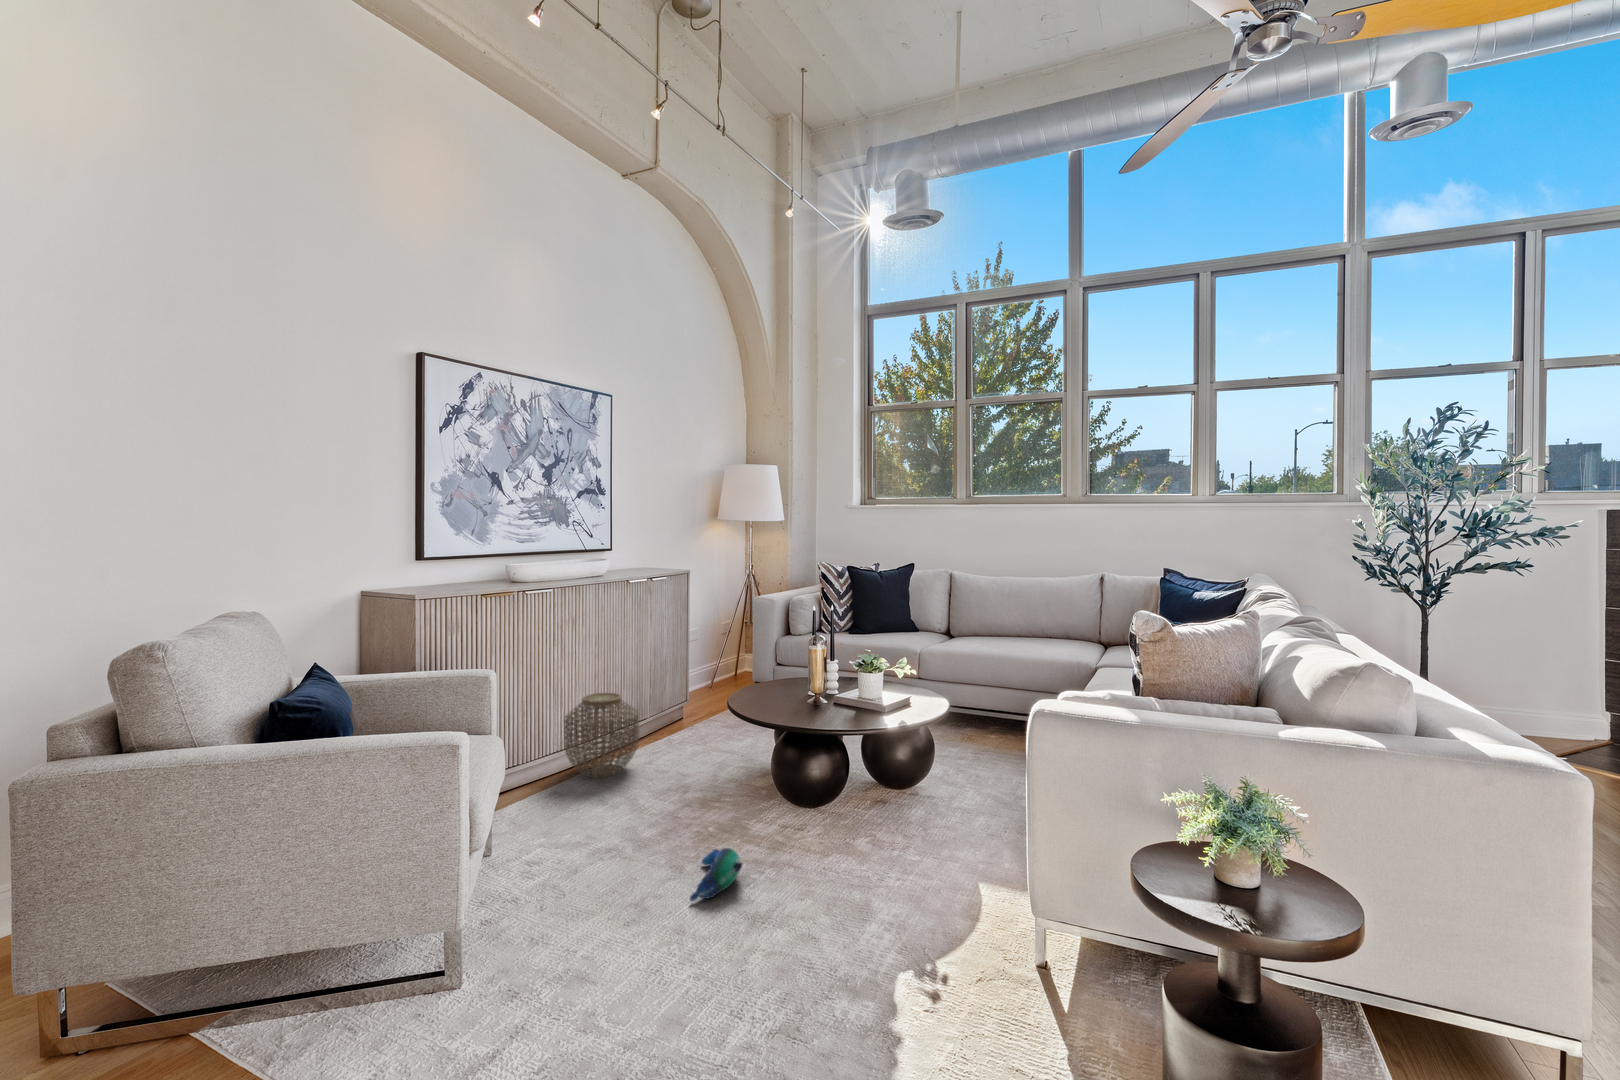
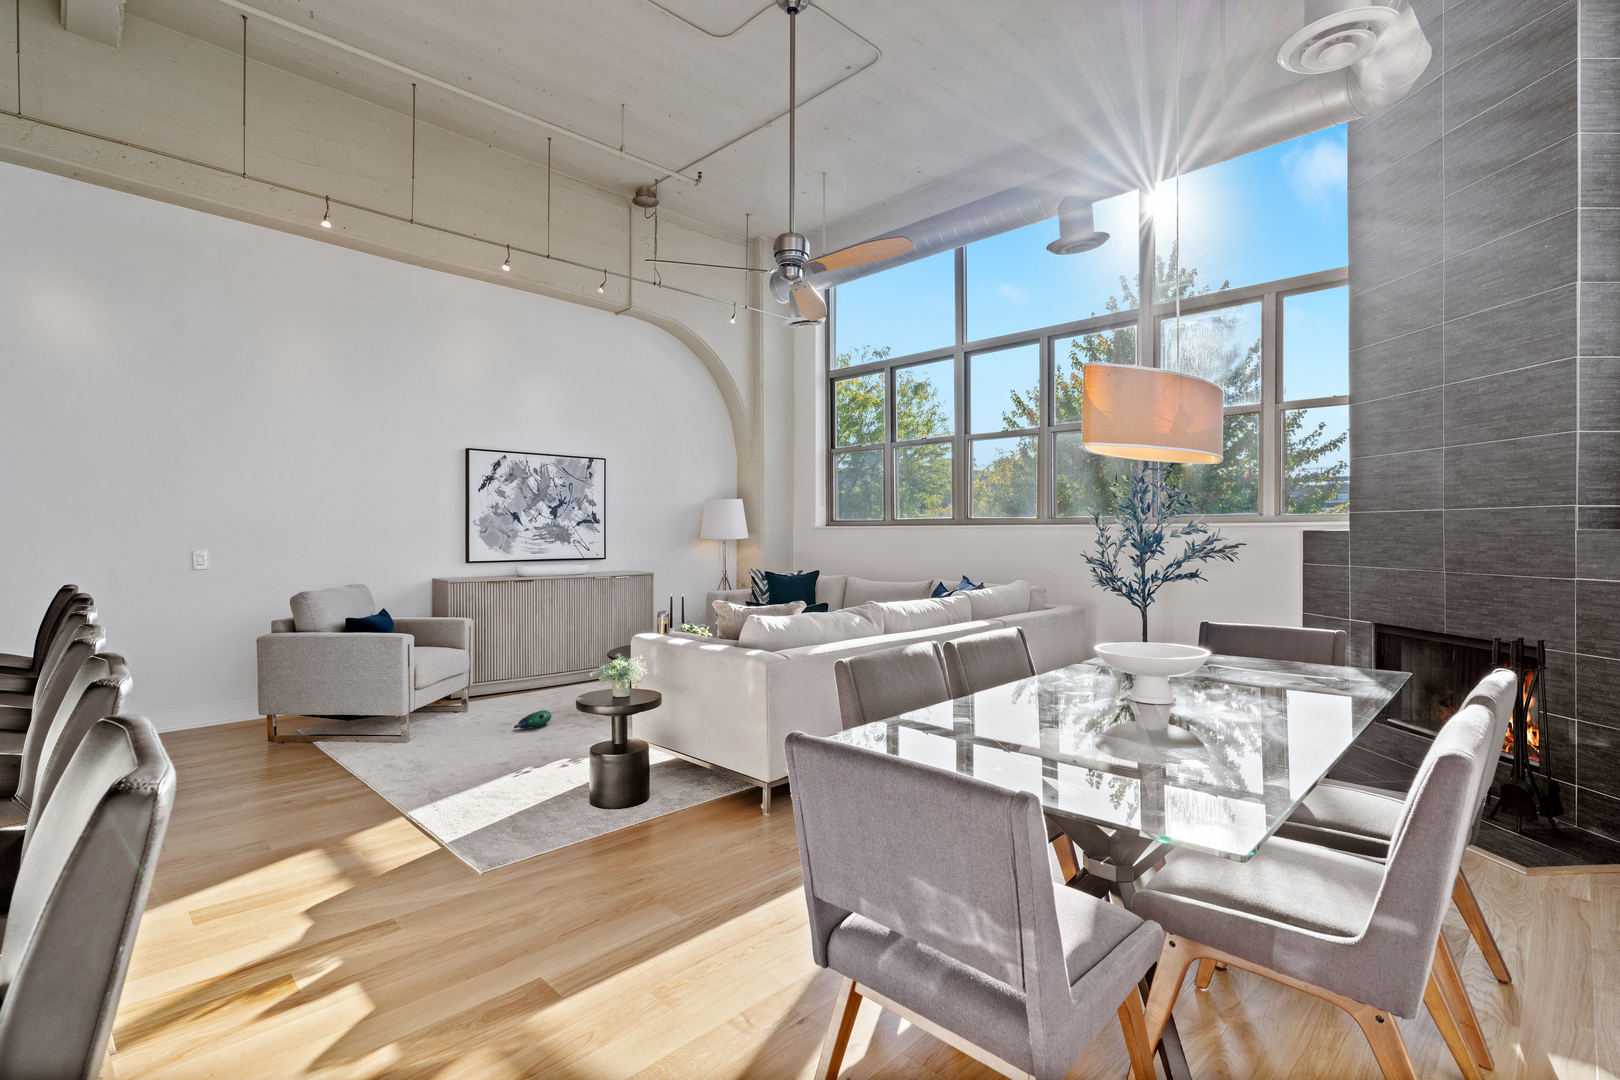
woven basket: present [564,693,639,778] -> none [534,643,579,691]

